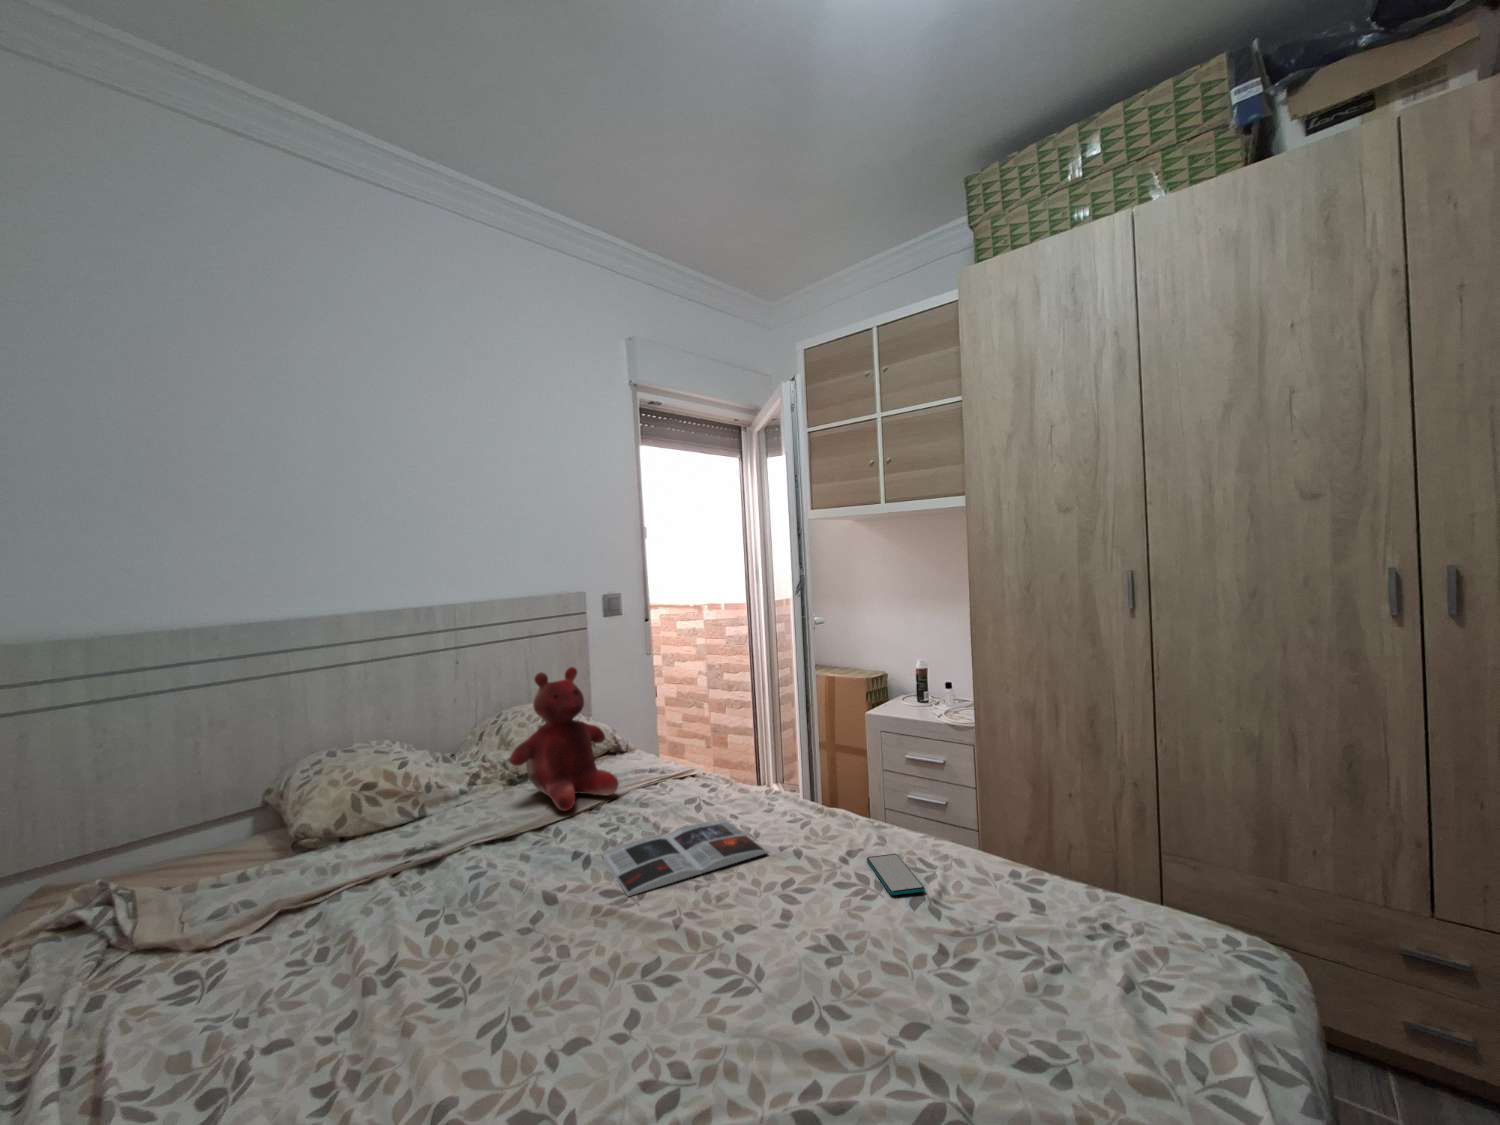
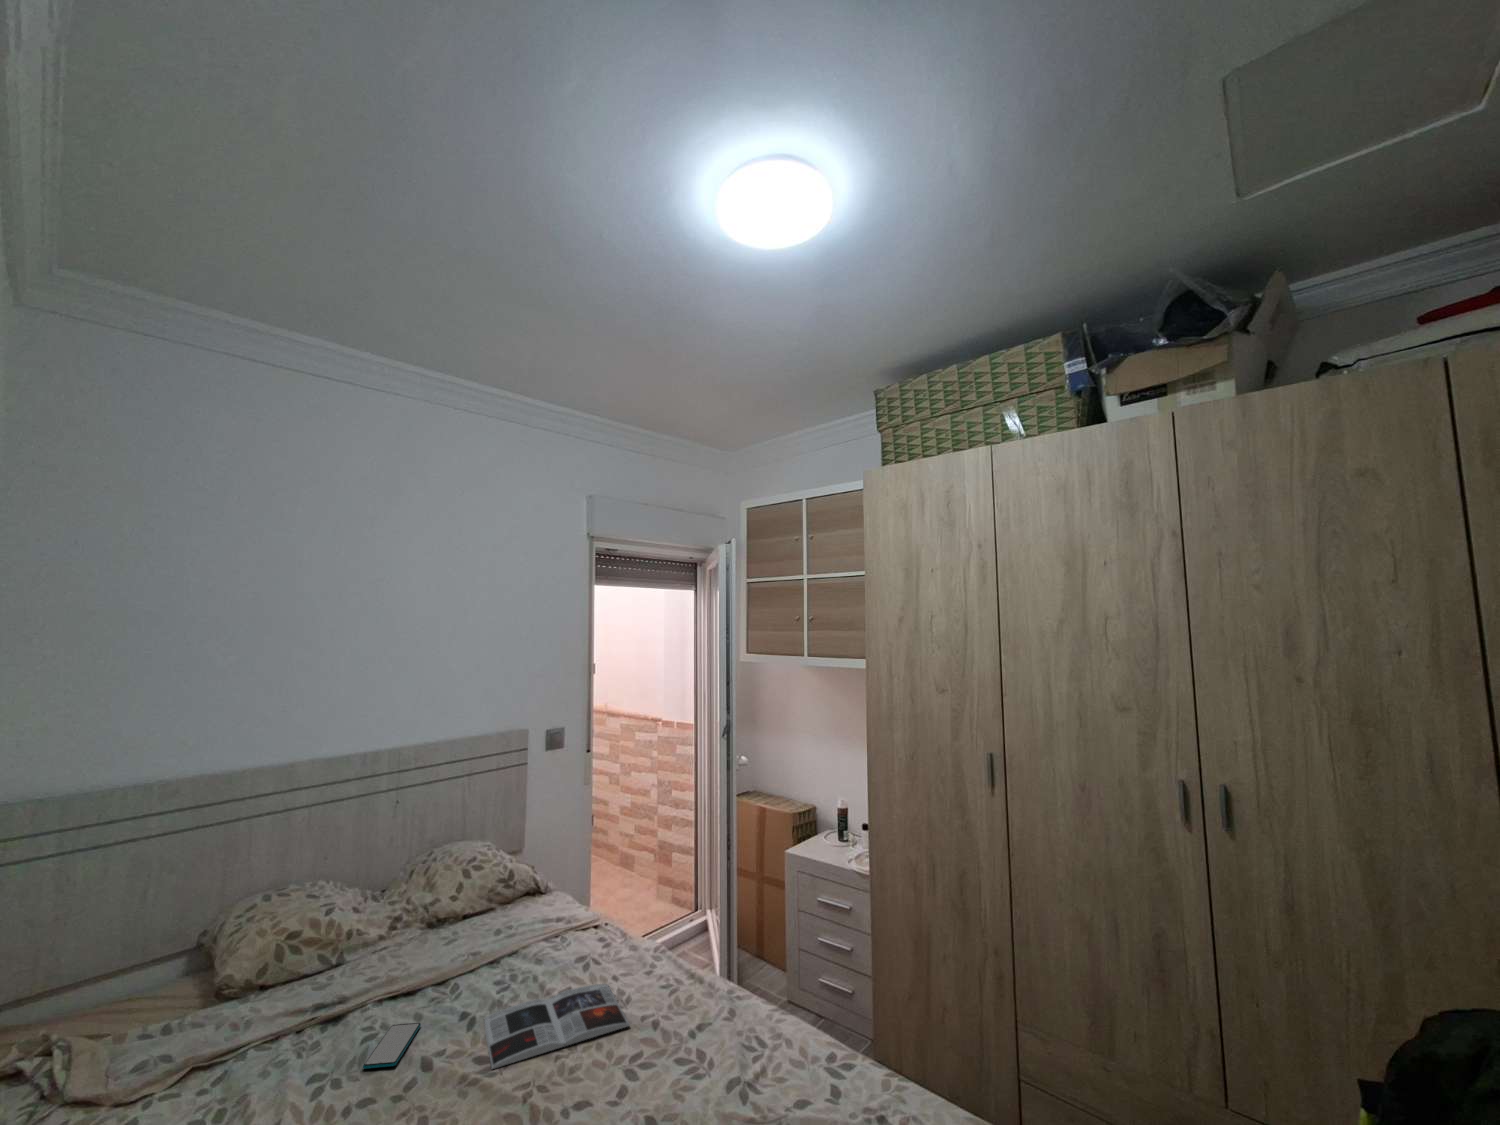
teddy bear: present [510,667,619,811] -> none [425,820,522,964]
smartphone: present [867,854,925,895] -> present [363,1023,421,1069]

